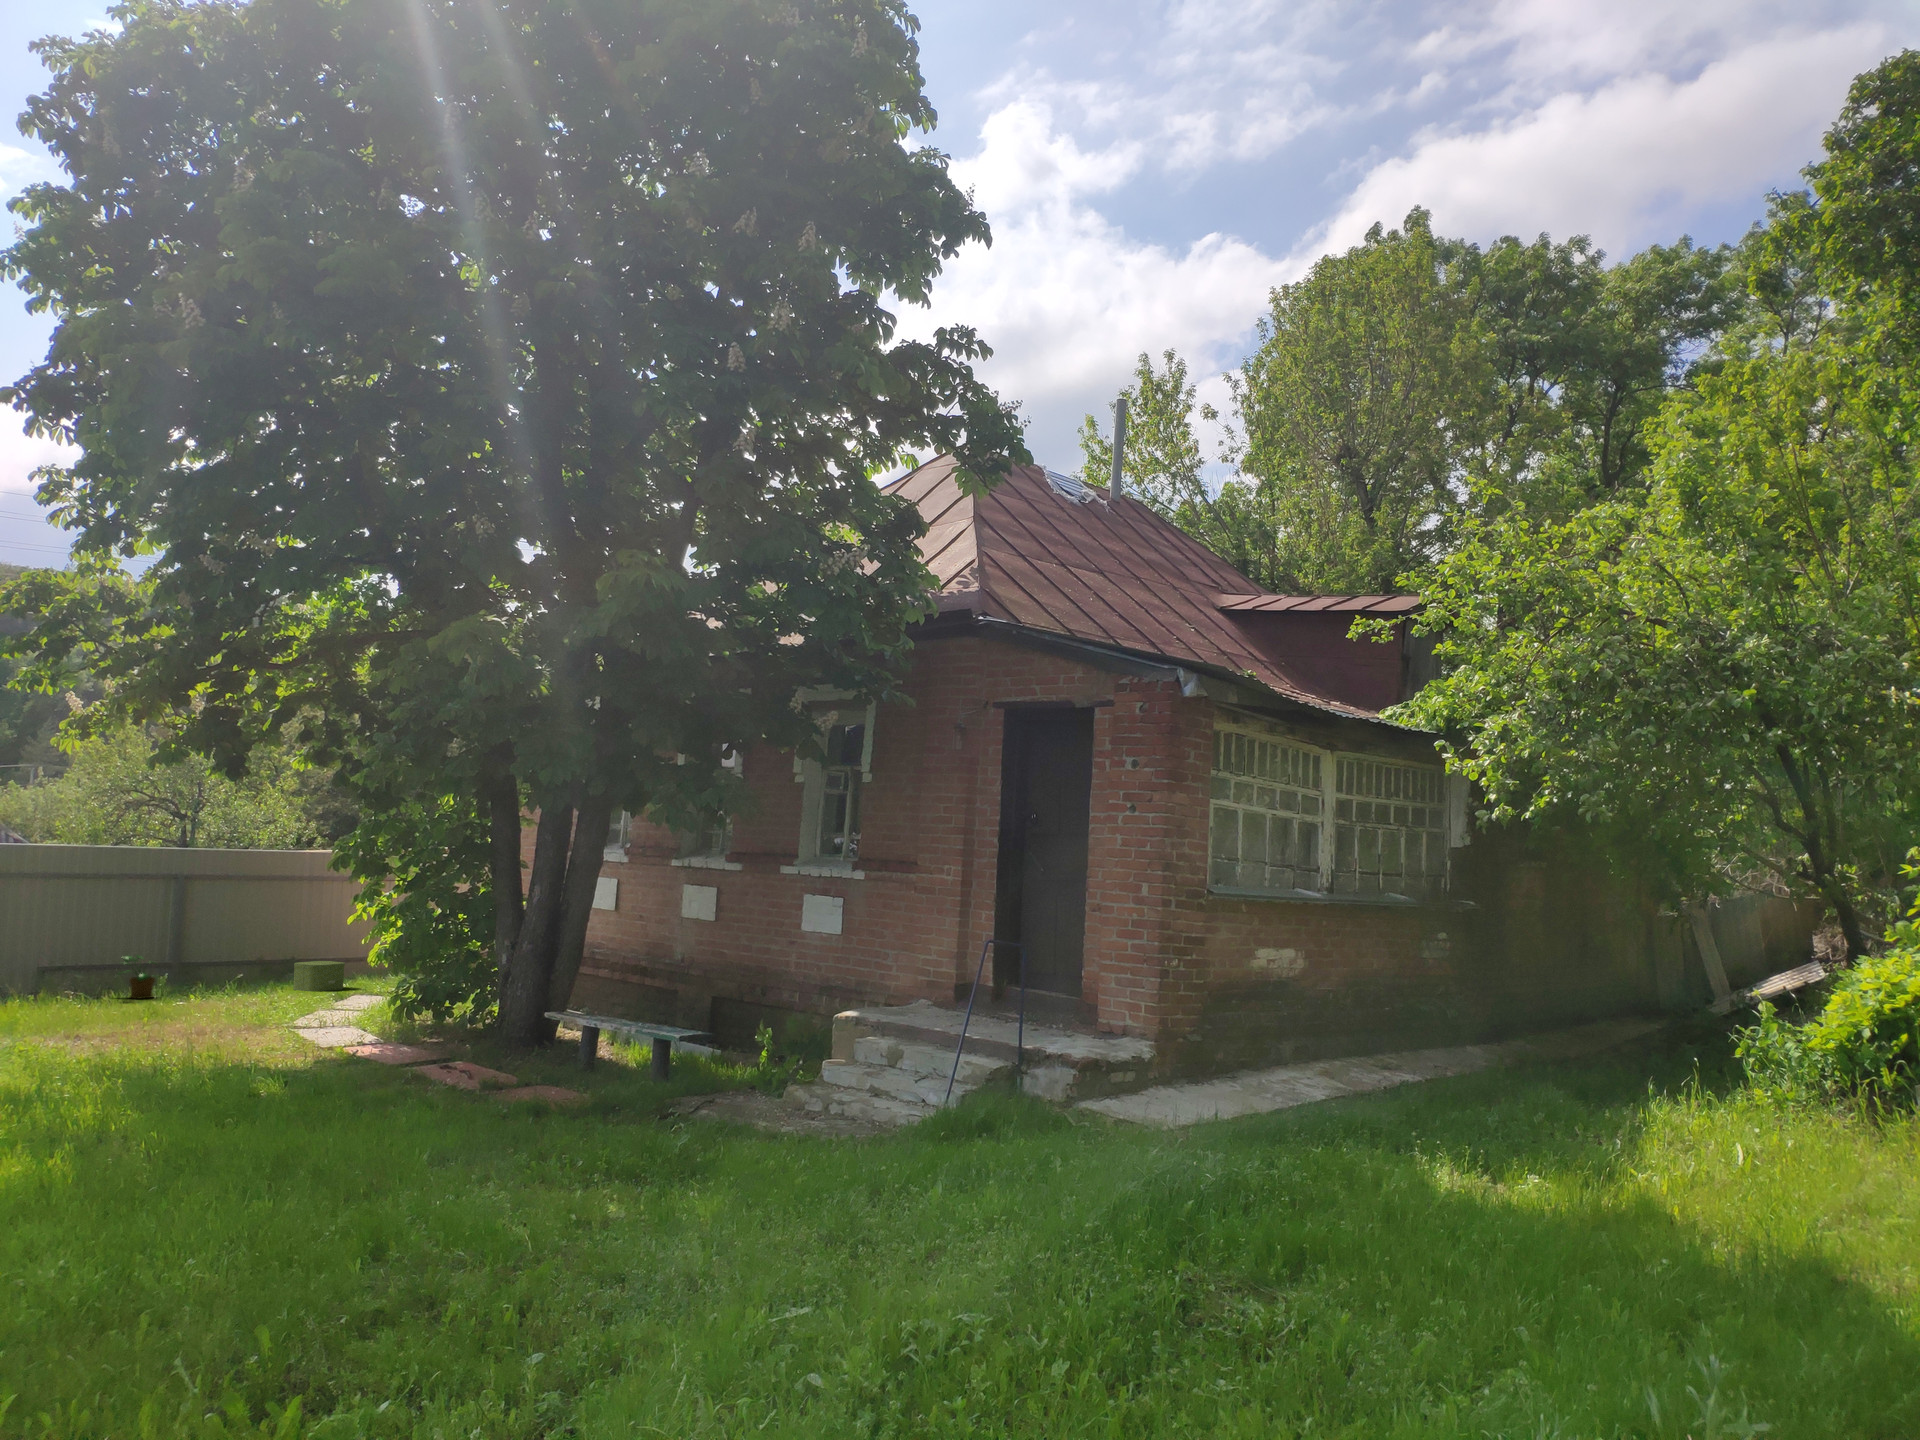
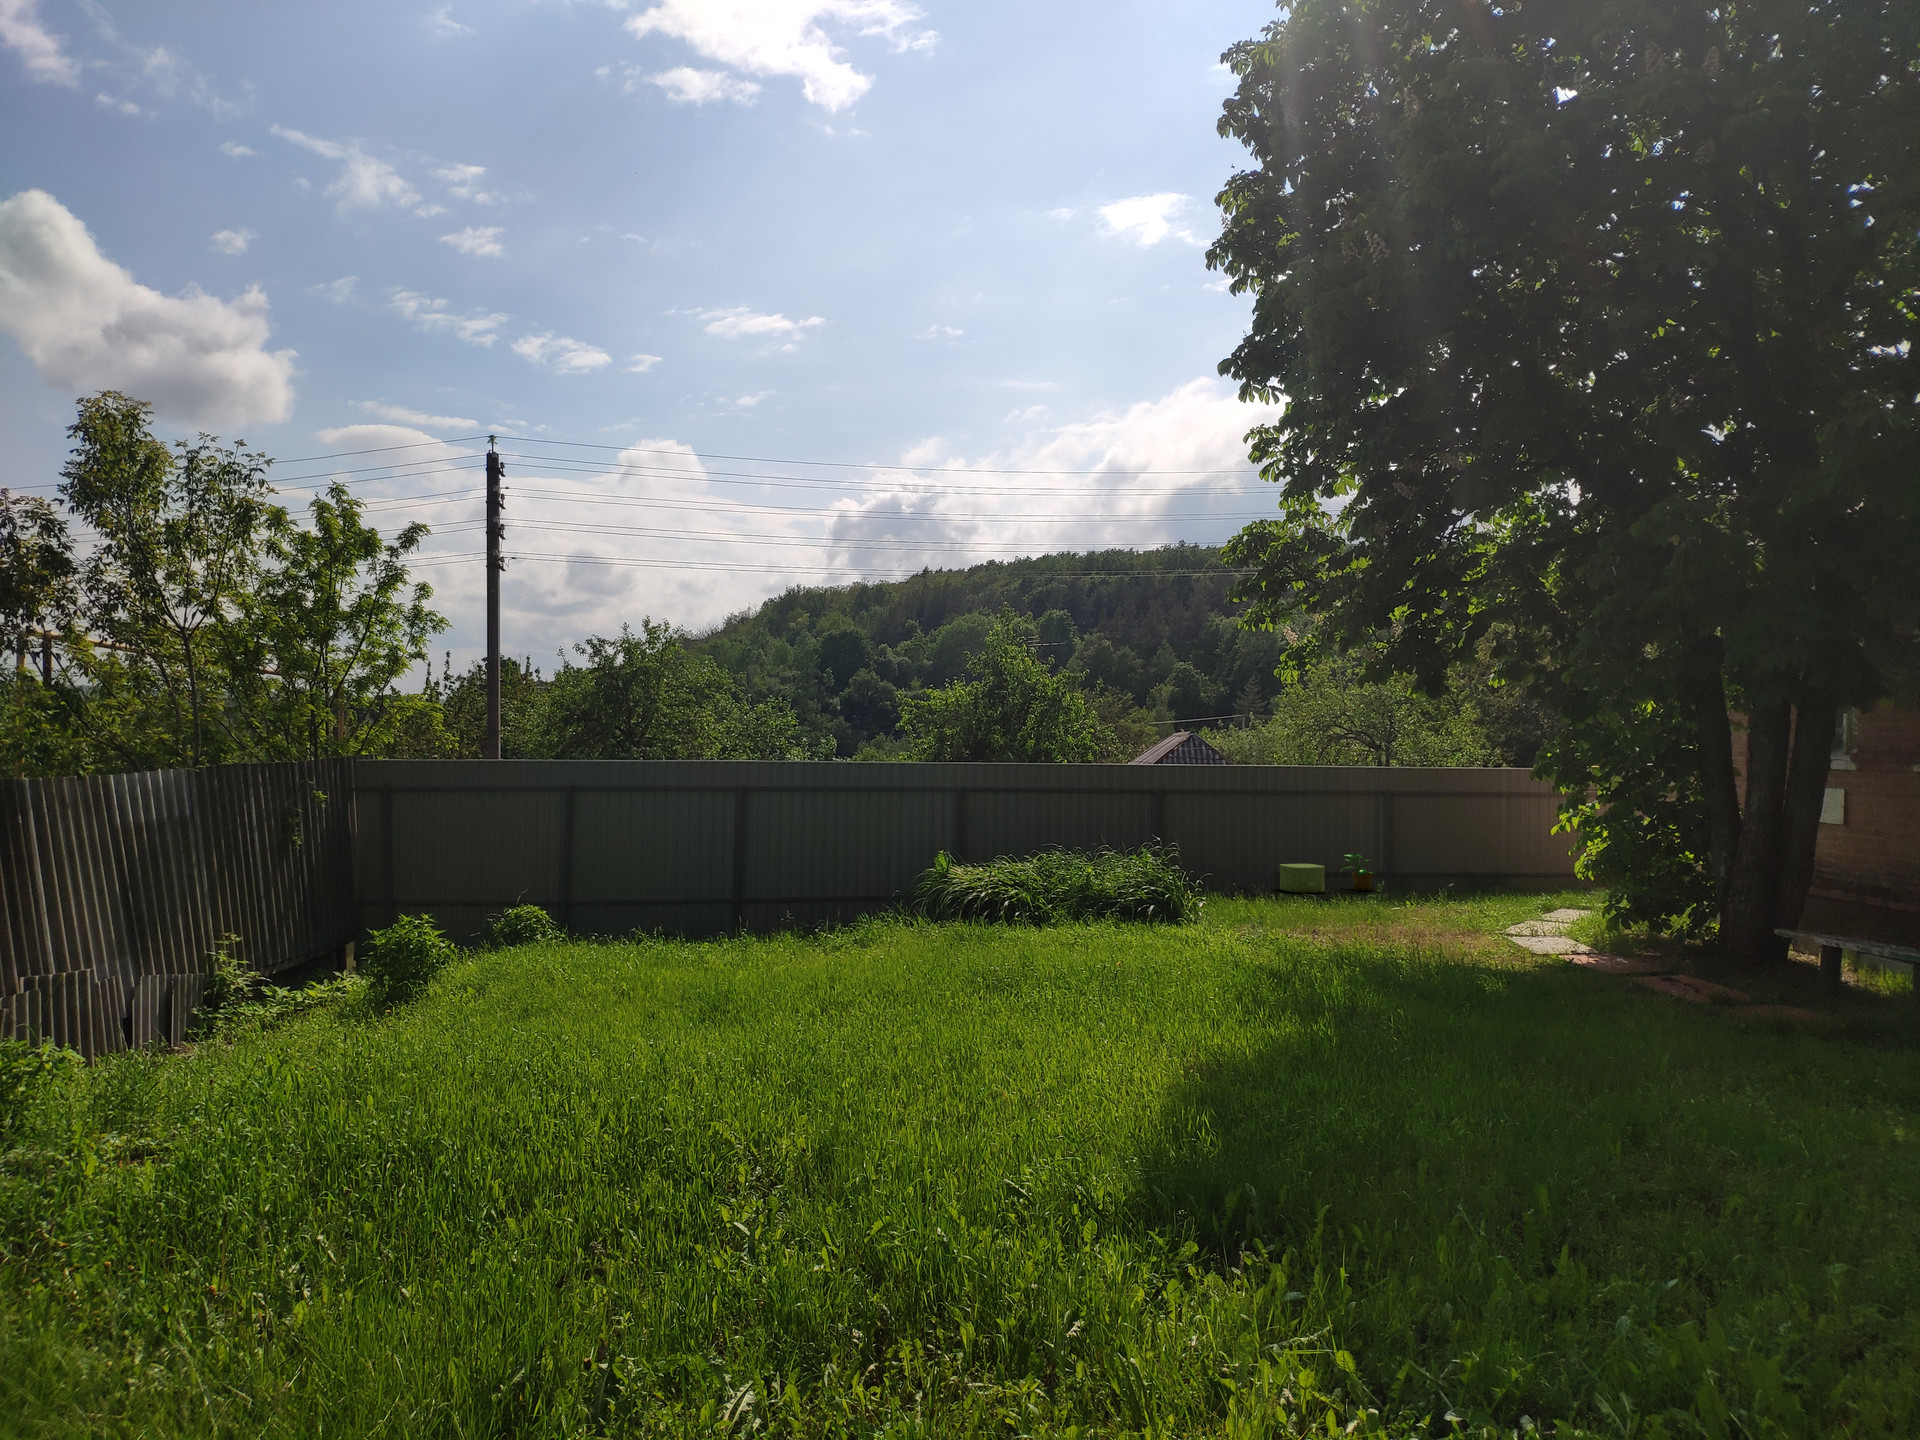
storage box: present [293,961,345,991] -> present [1280,864,1325,893]

